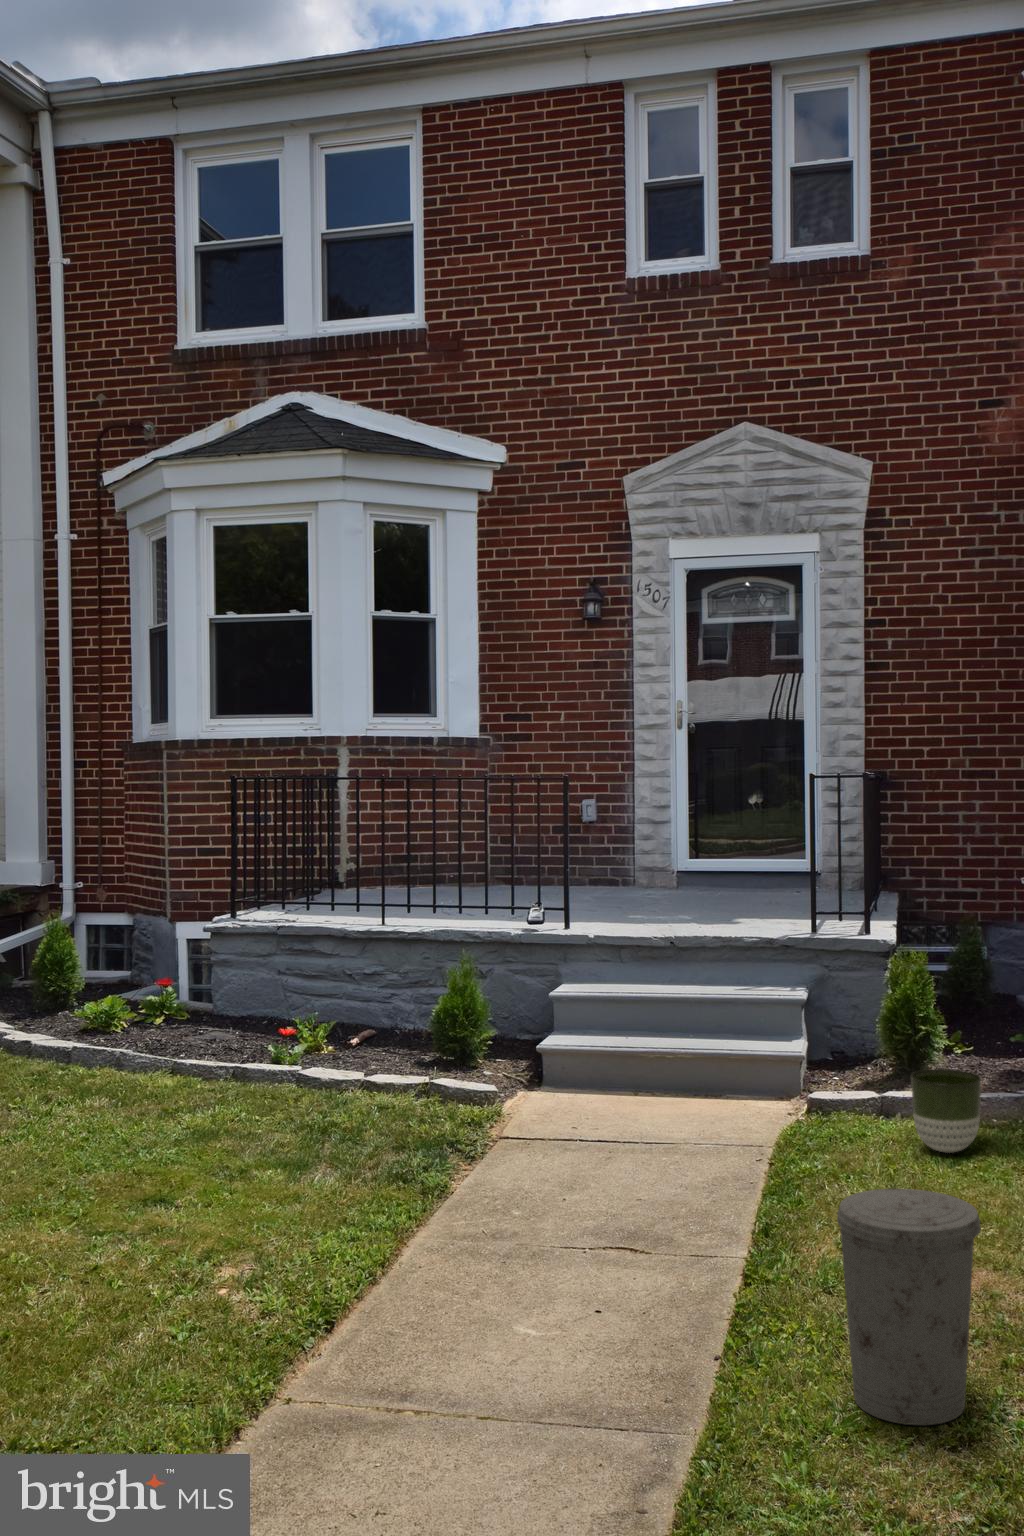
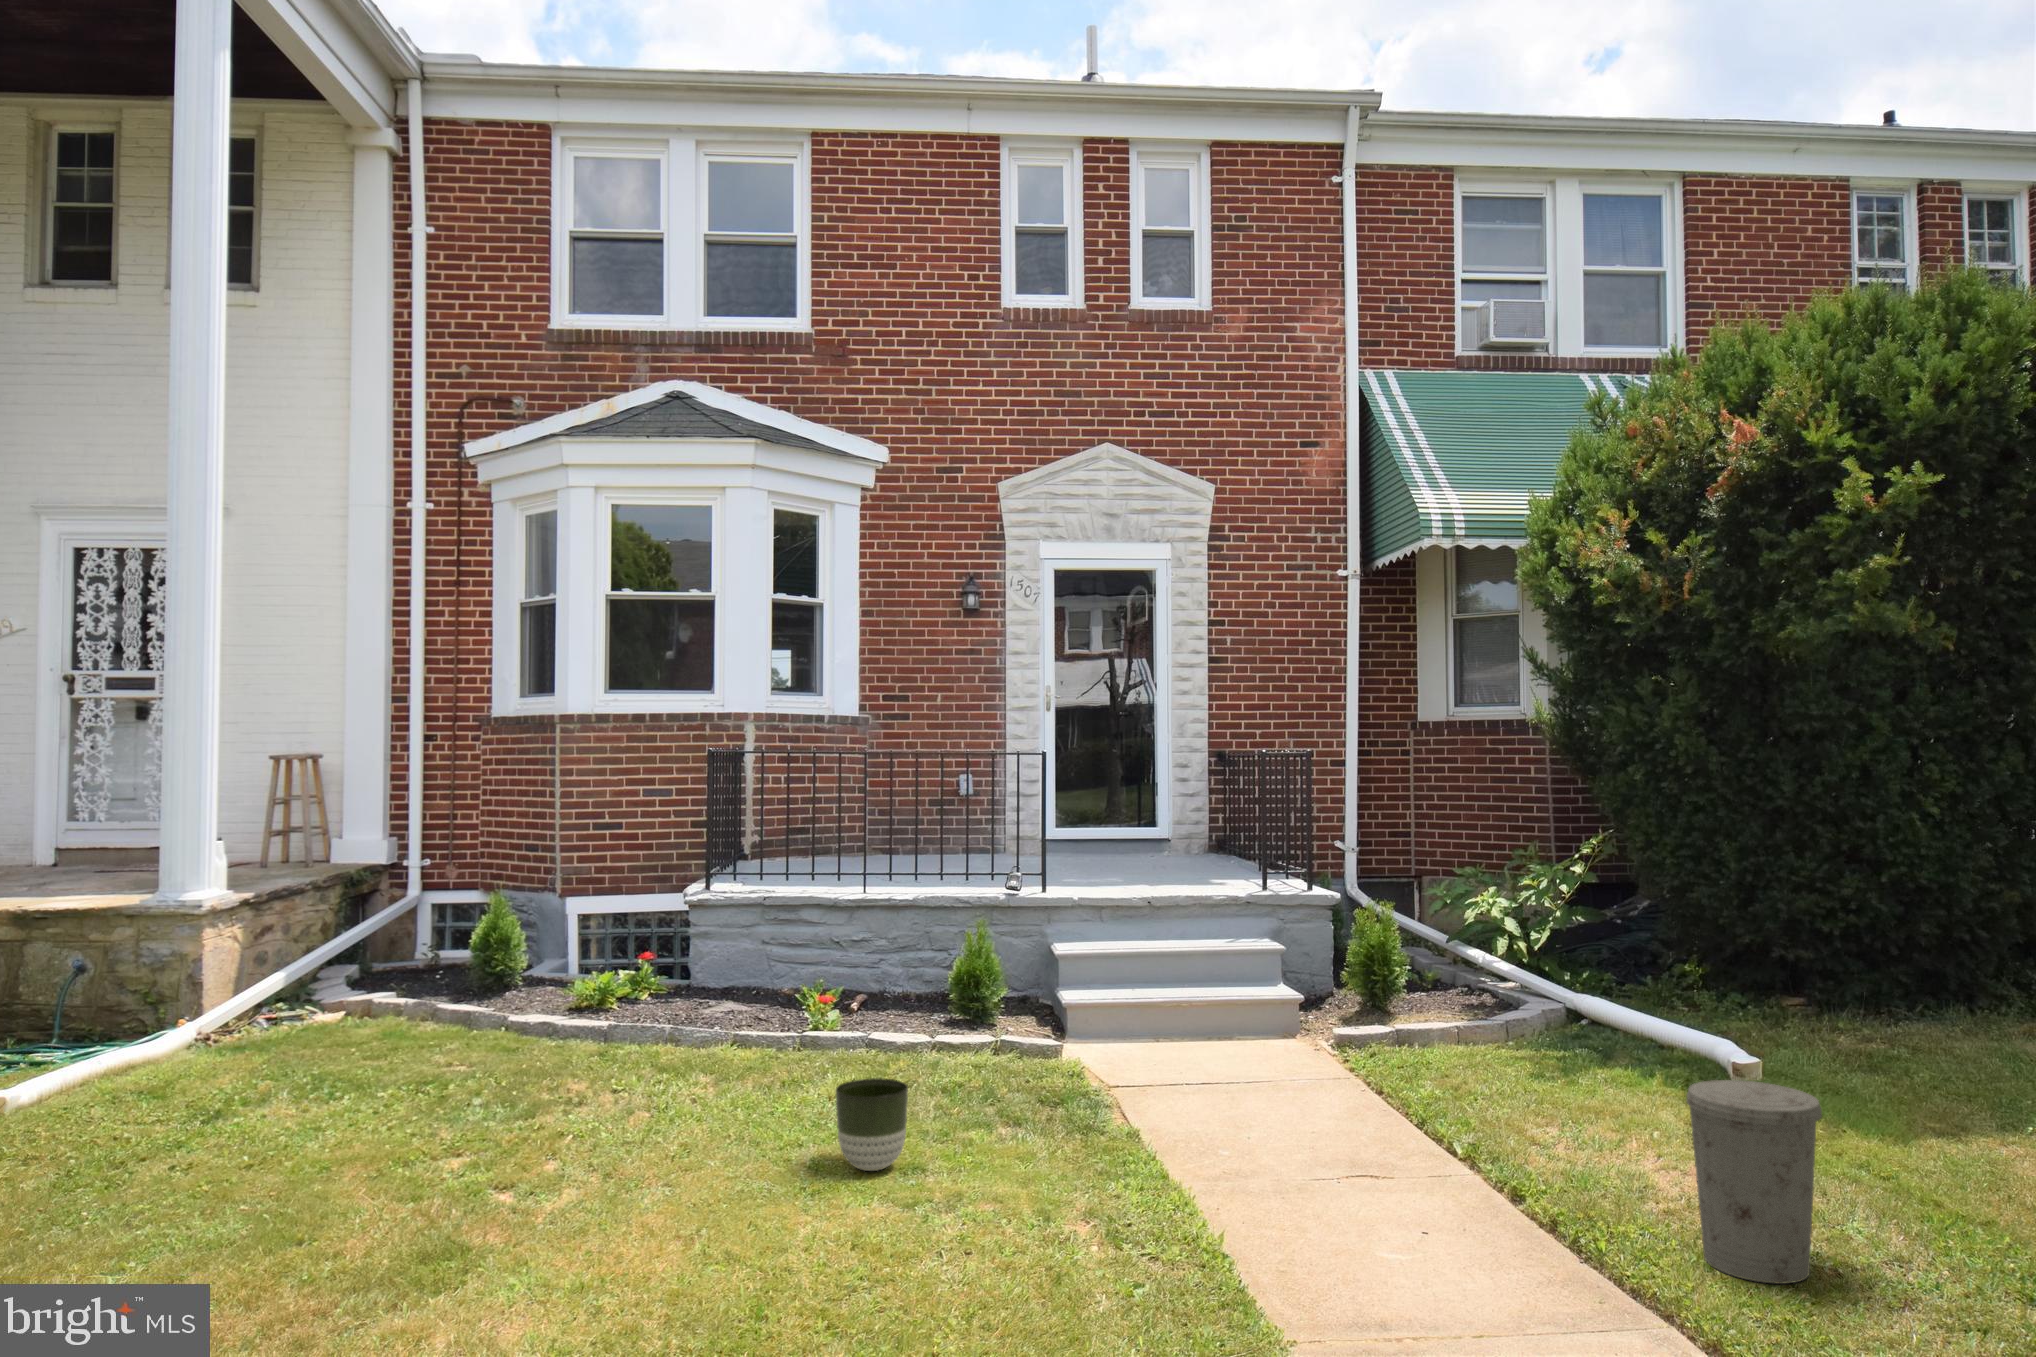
planter: present [911,1069,981,1153] -> present [835,1078,908,1171]

